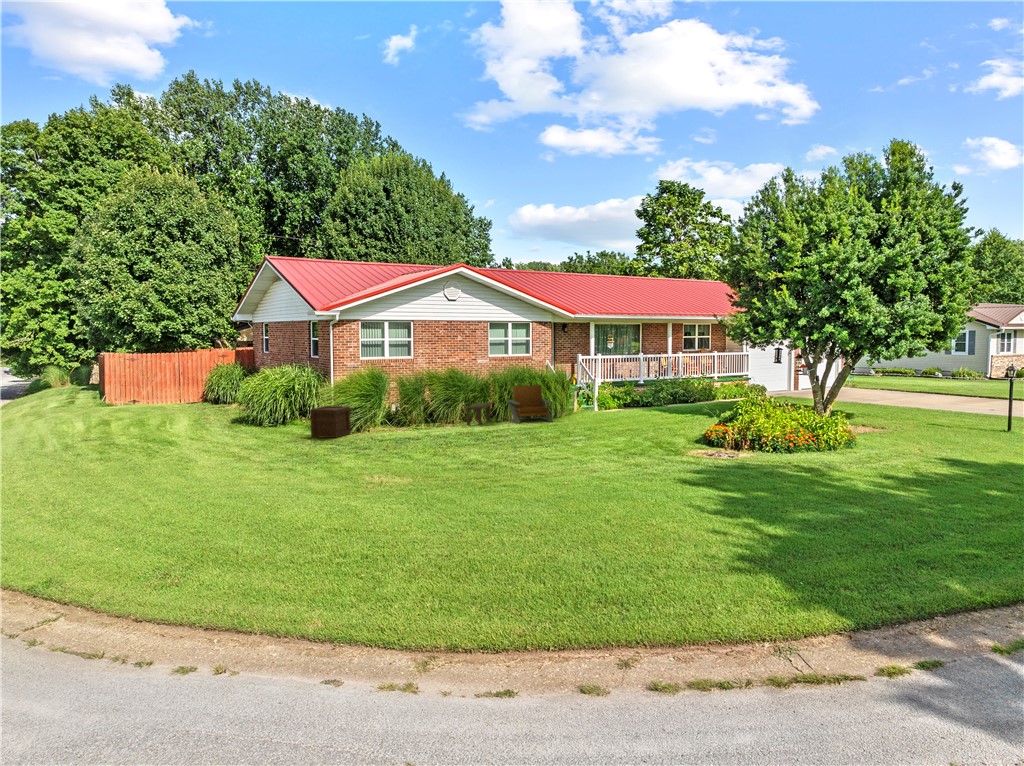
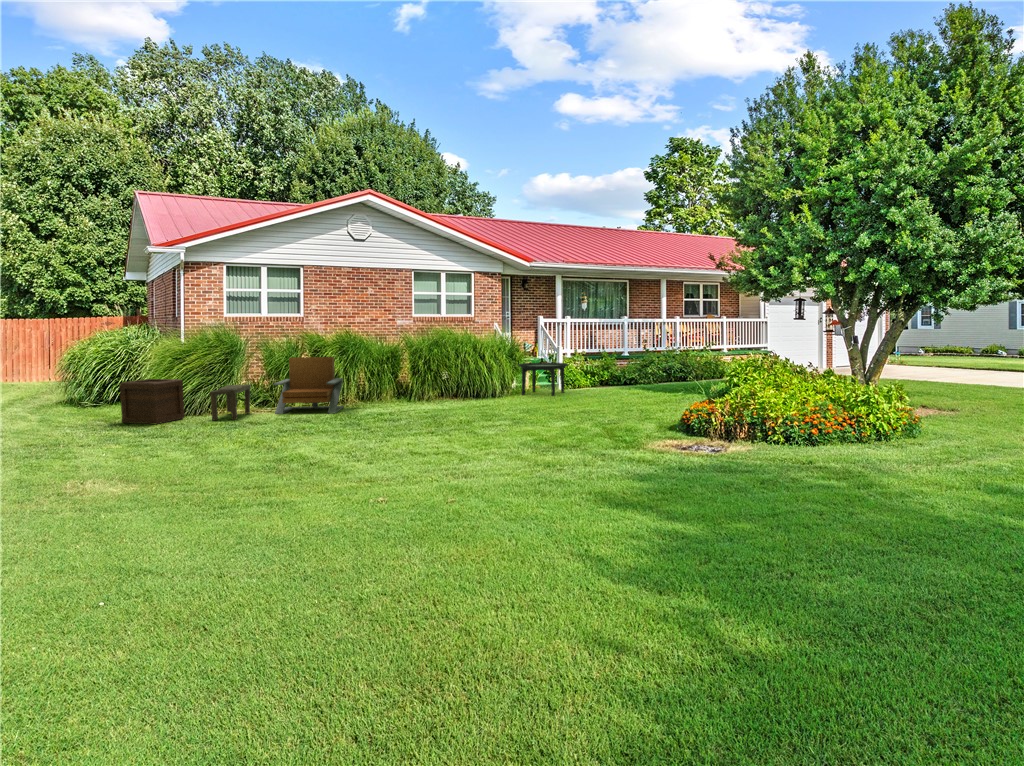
lounge chair: present [508,385,553,424] -> present [274,357,343,414]
round table: none [571,391,608,416] -> present [518,362,568,396]
bench: present [466,403,491,426] -> present [210,384,251,420]

